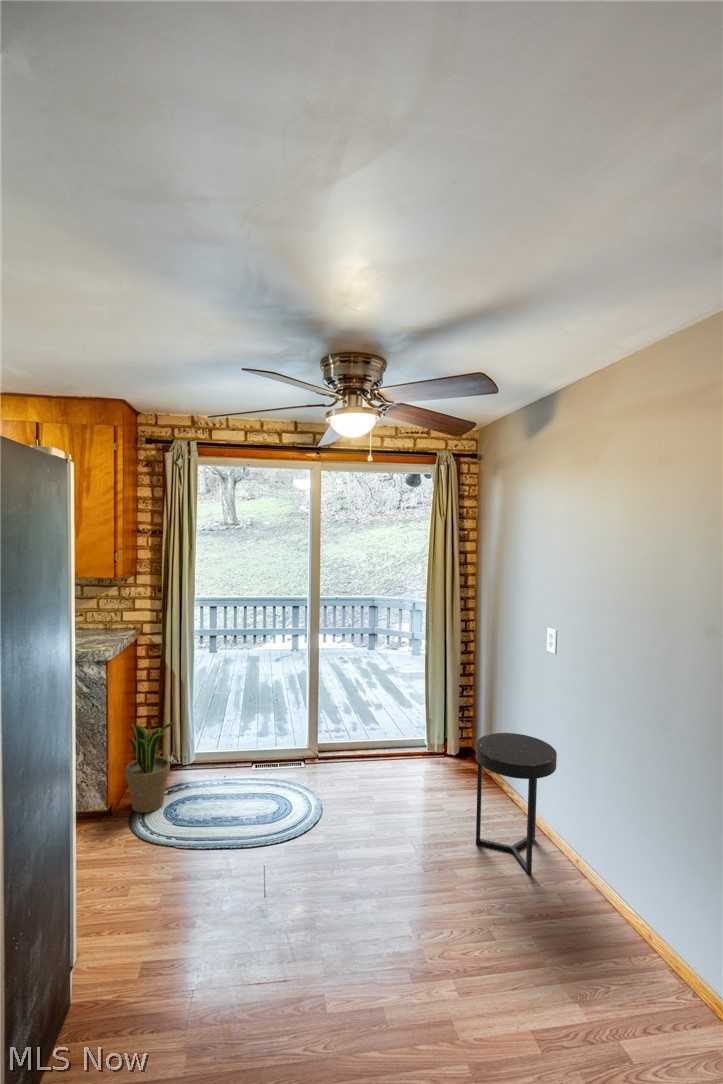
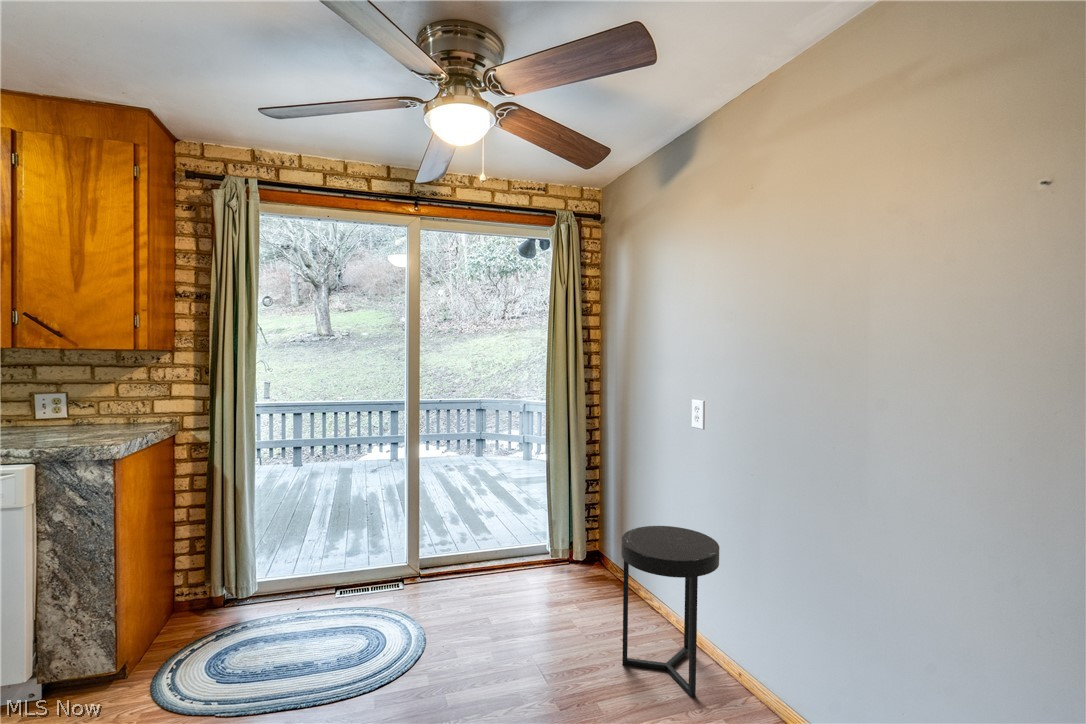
potted plant: present [125,723,174,813] -> none [149,541,225,668]

